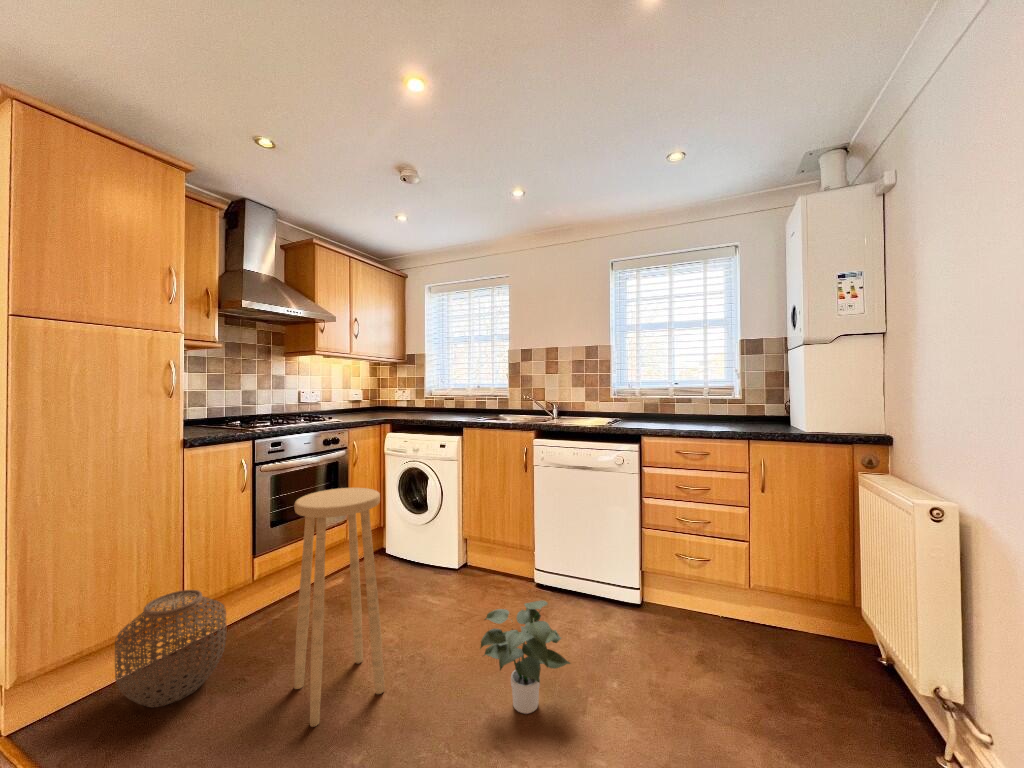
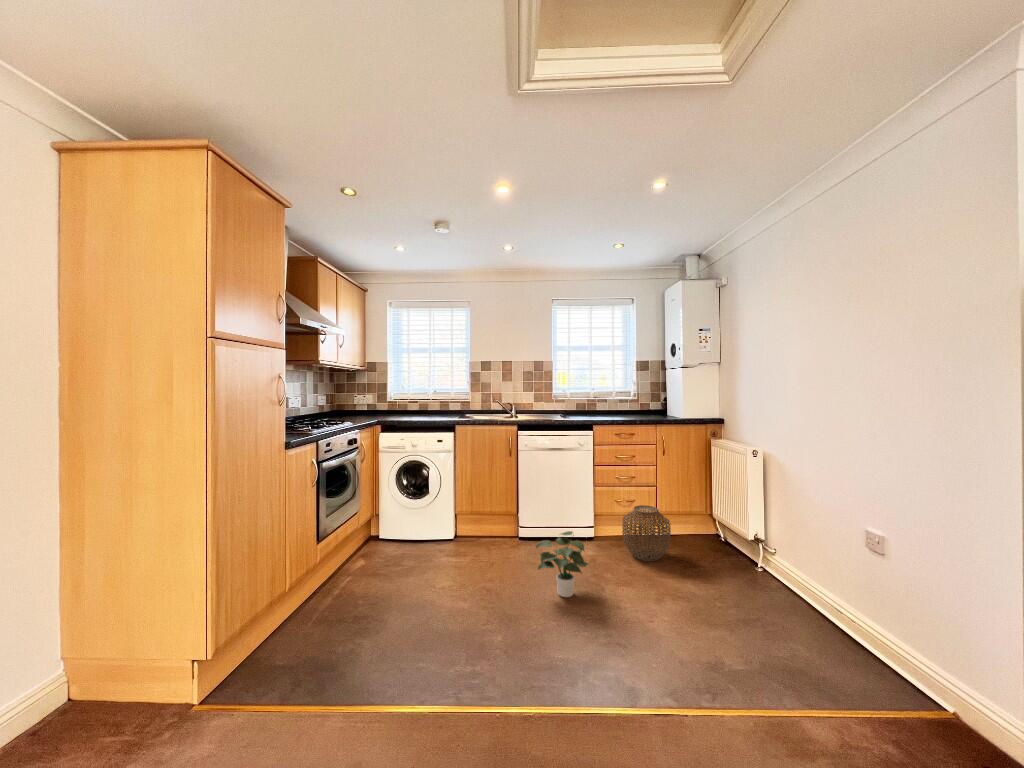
stool: present [294,488,384,727] -> none [409,471,475,629]
woven basket: present [115,590,226,707] -> present [622,505,671,561]

